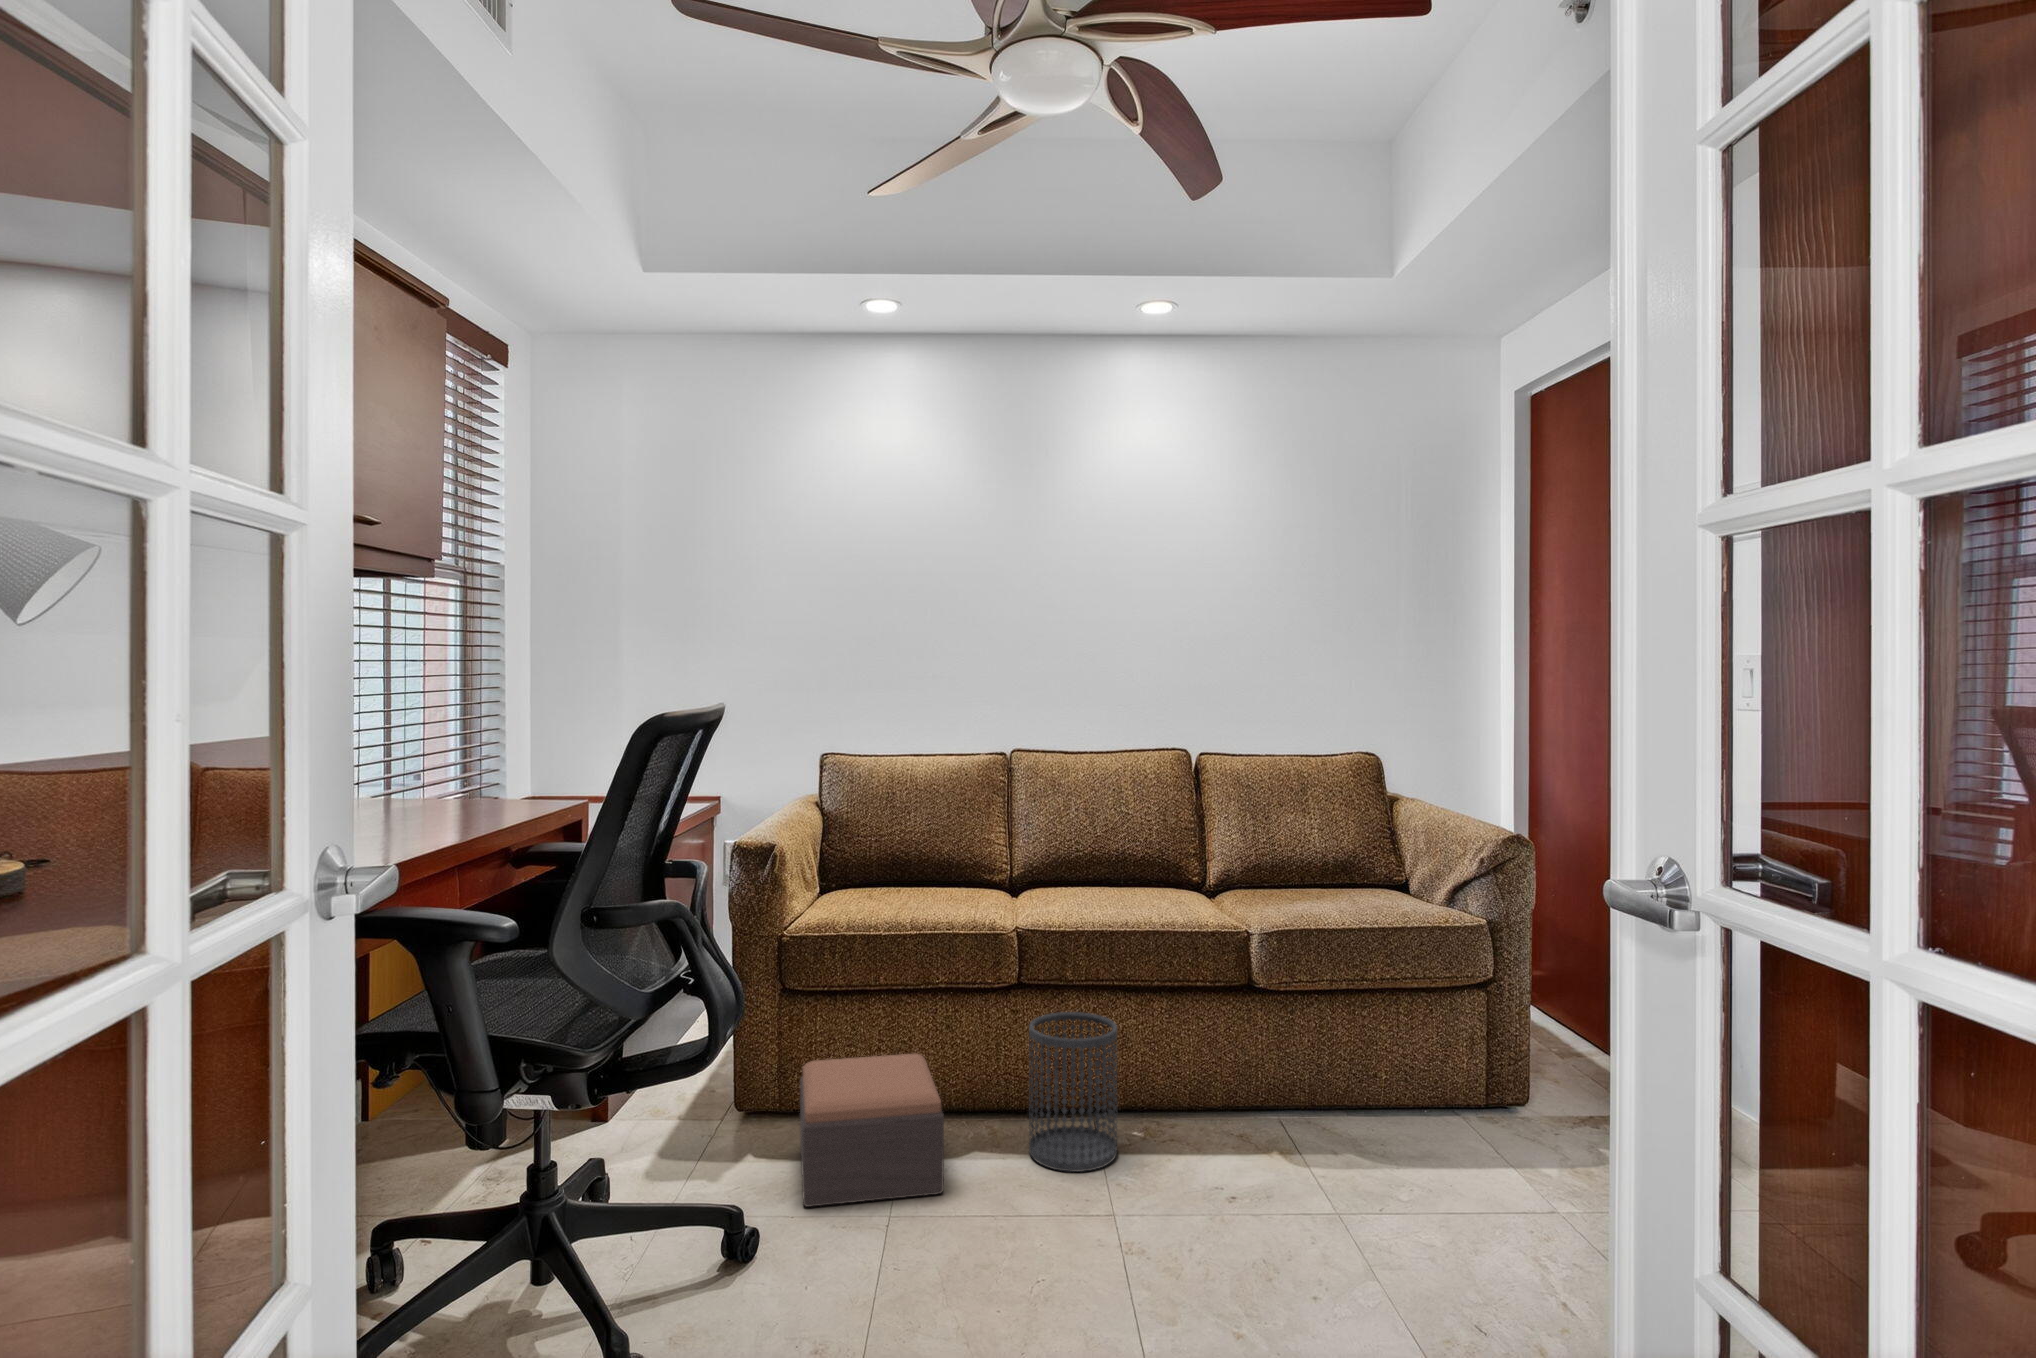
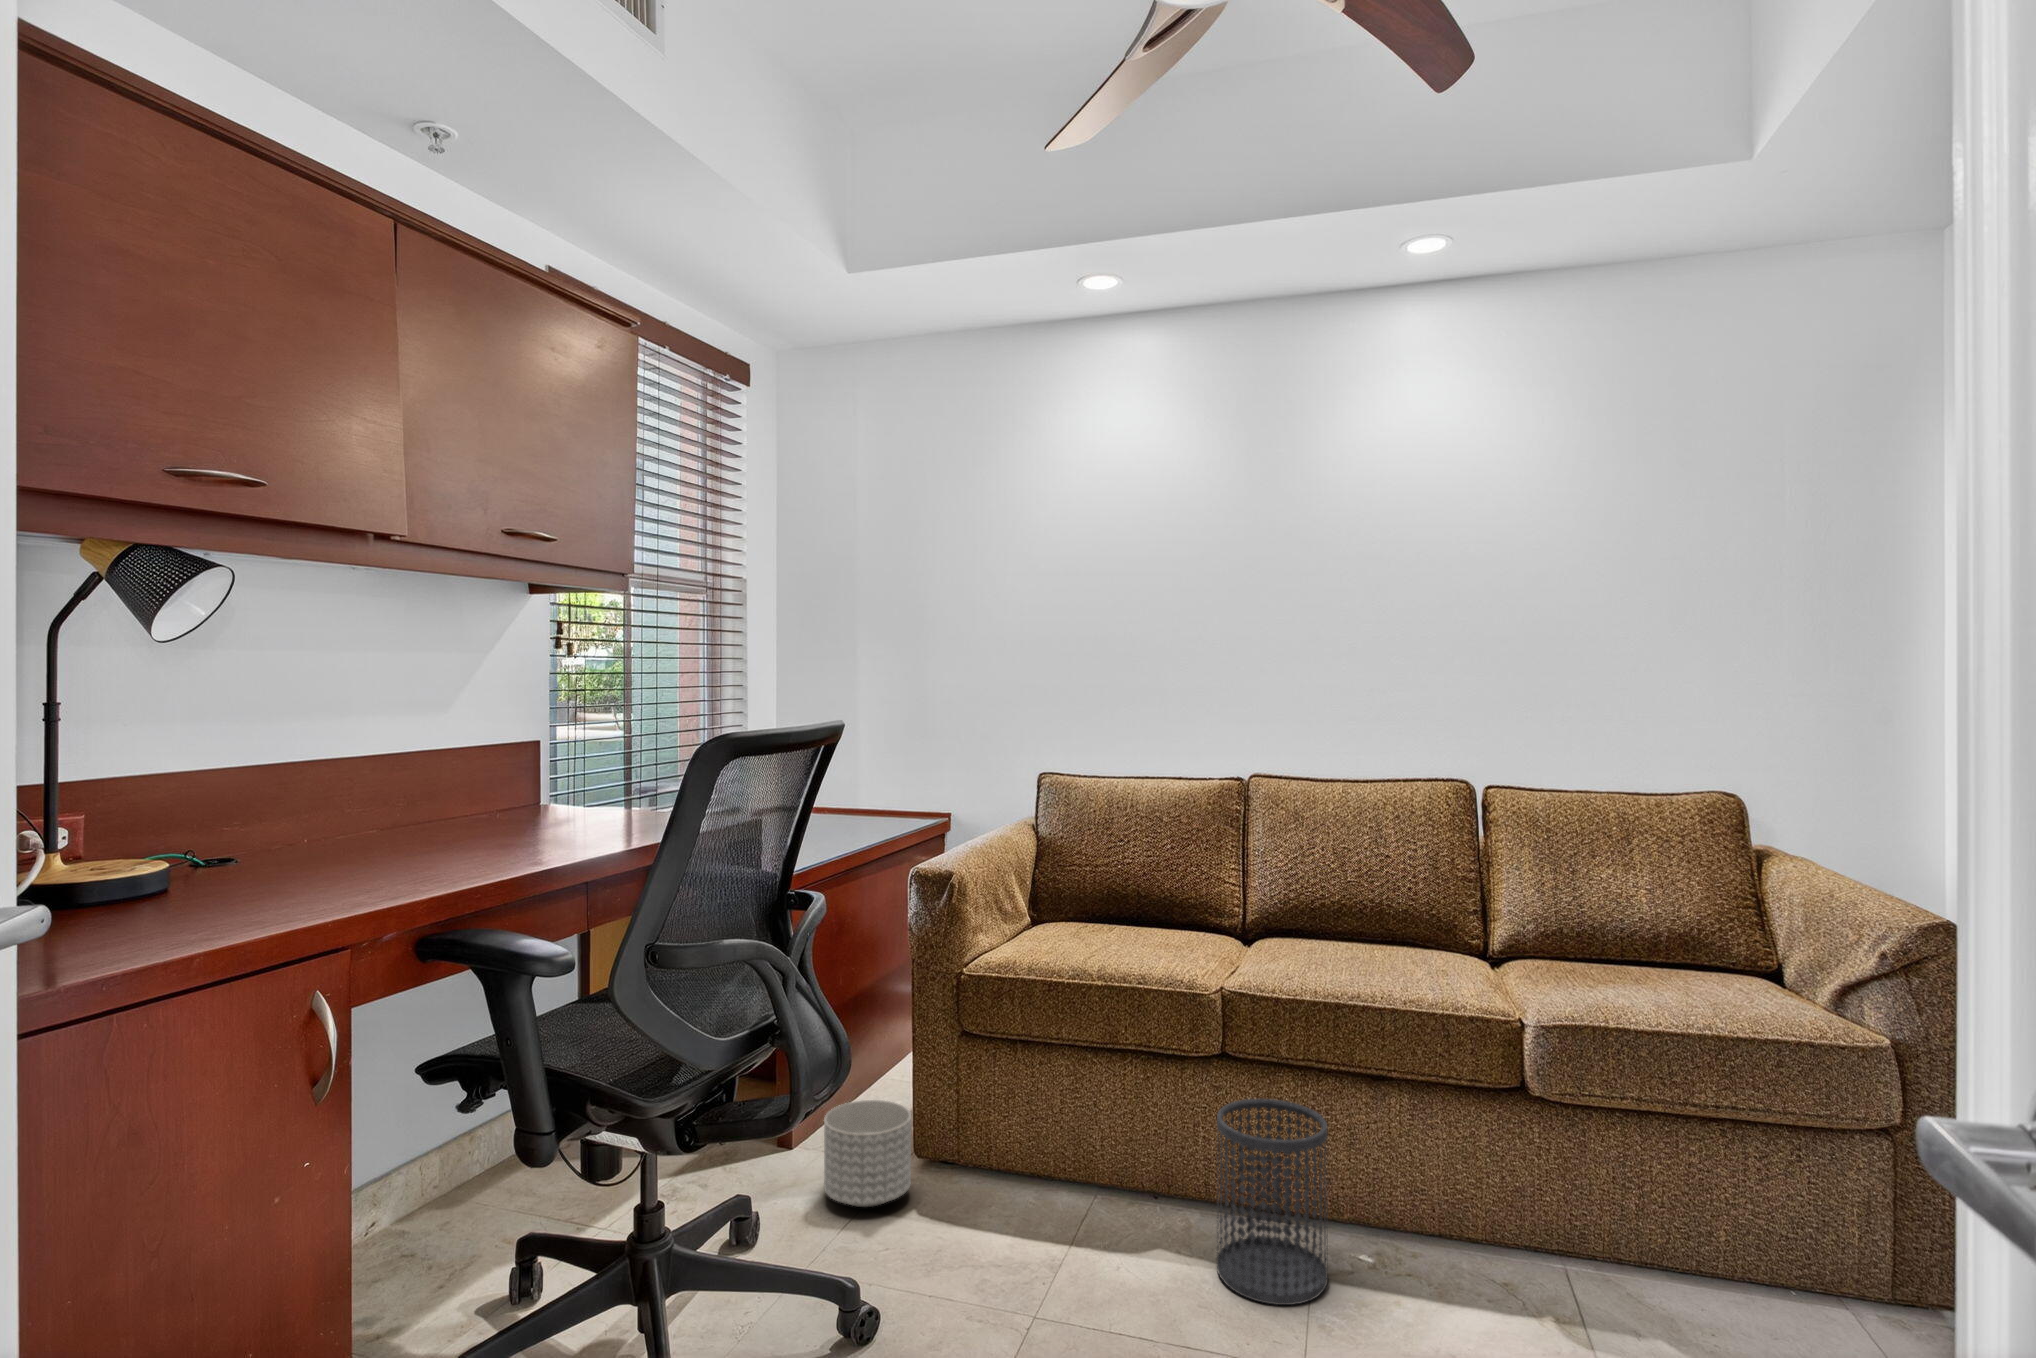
footstool: present [800,1054,944,1207] -> none [937,1121,1104,1305]
planter: none [663,1057,746,1154] -> present [824,1100,911,1207]

